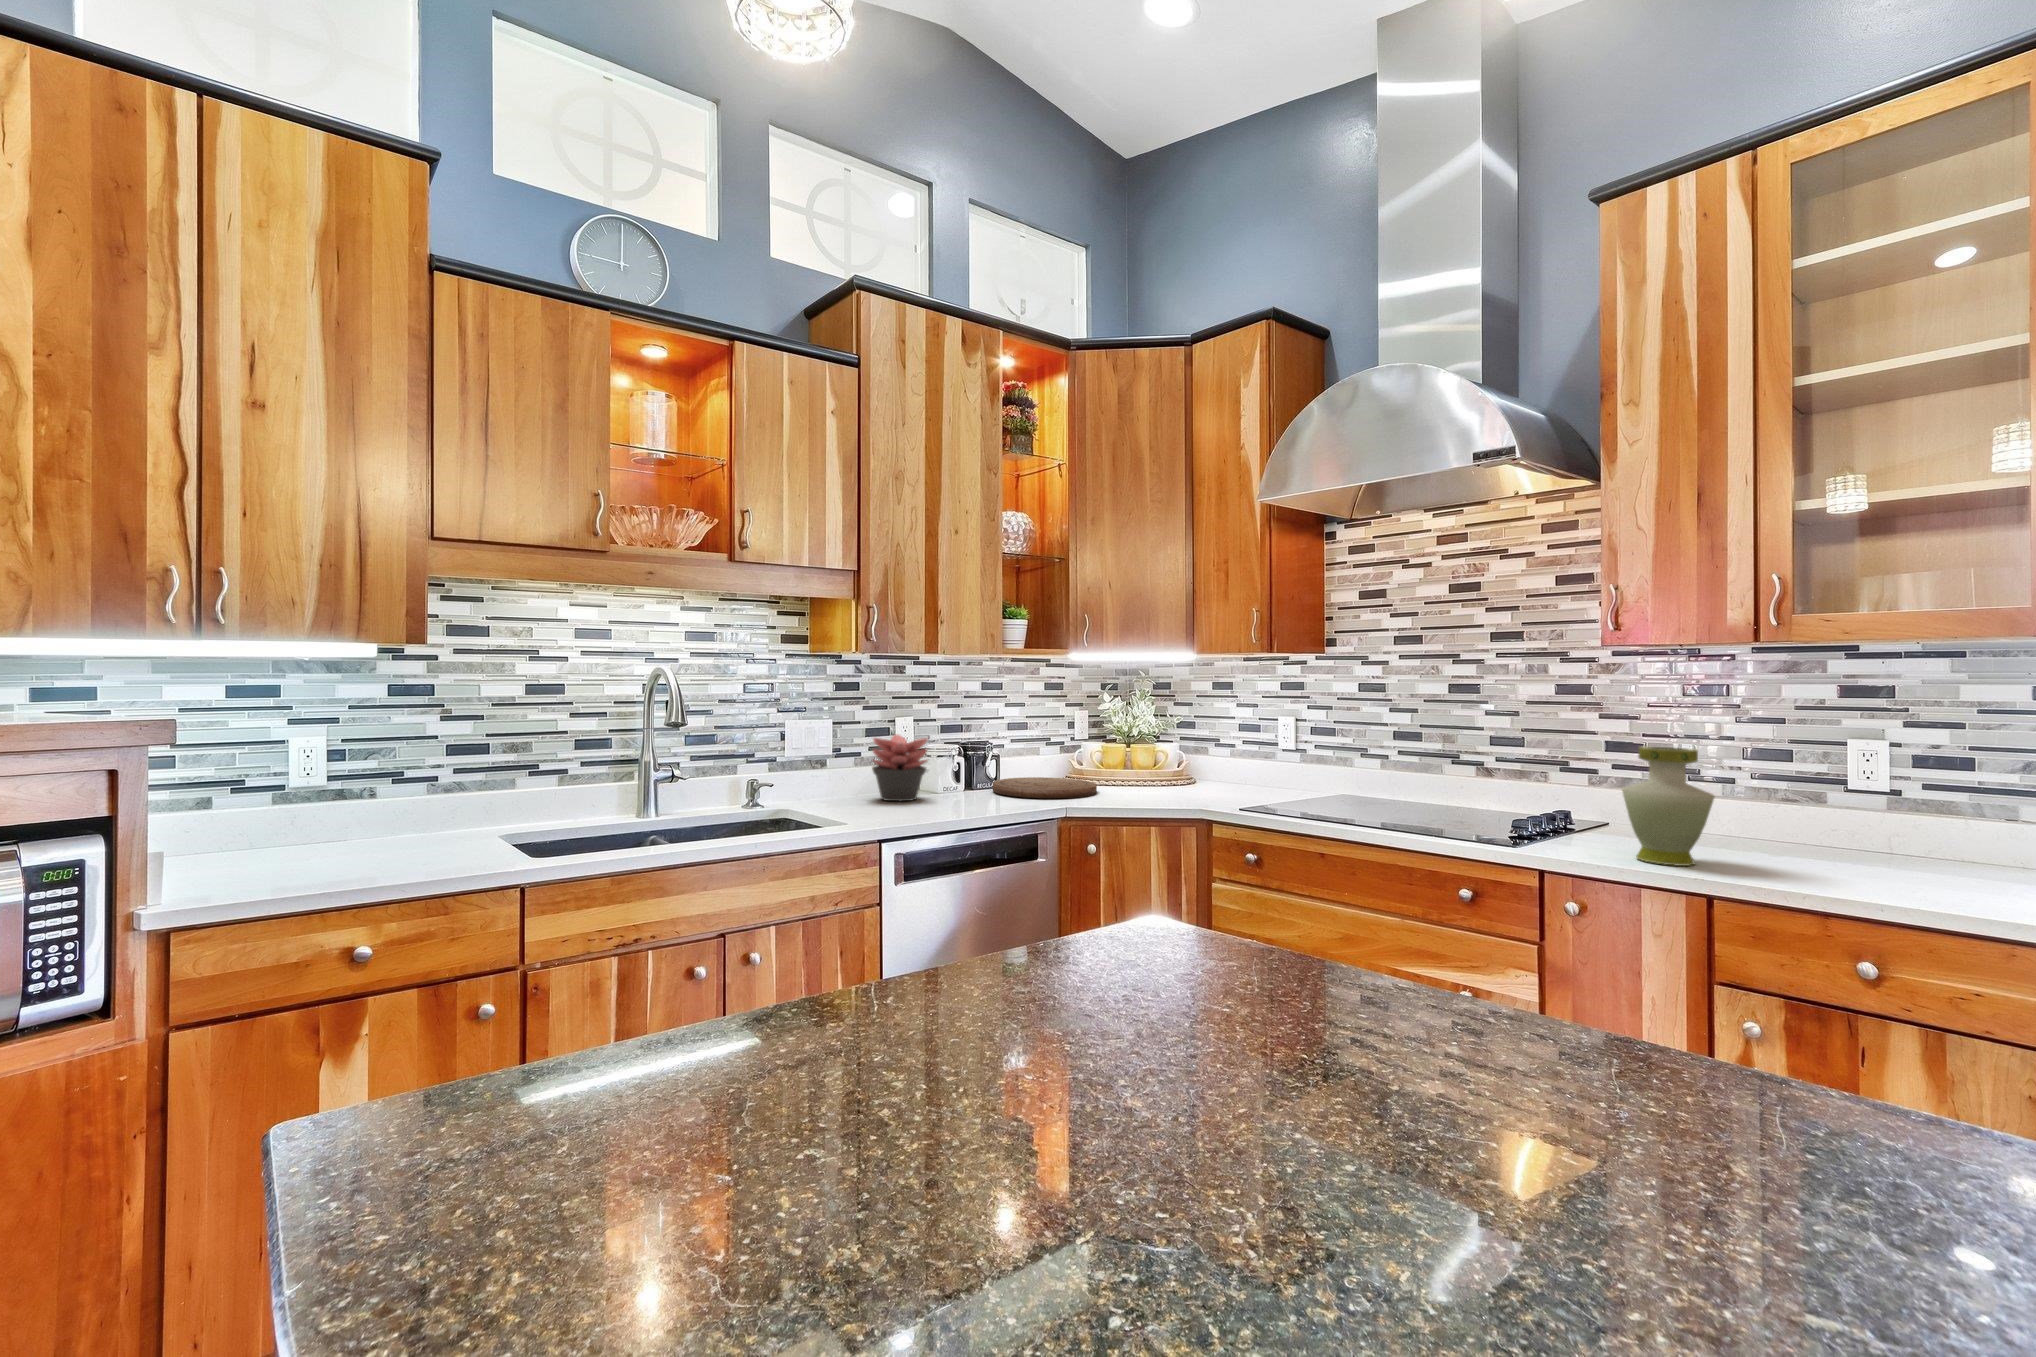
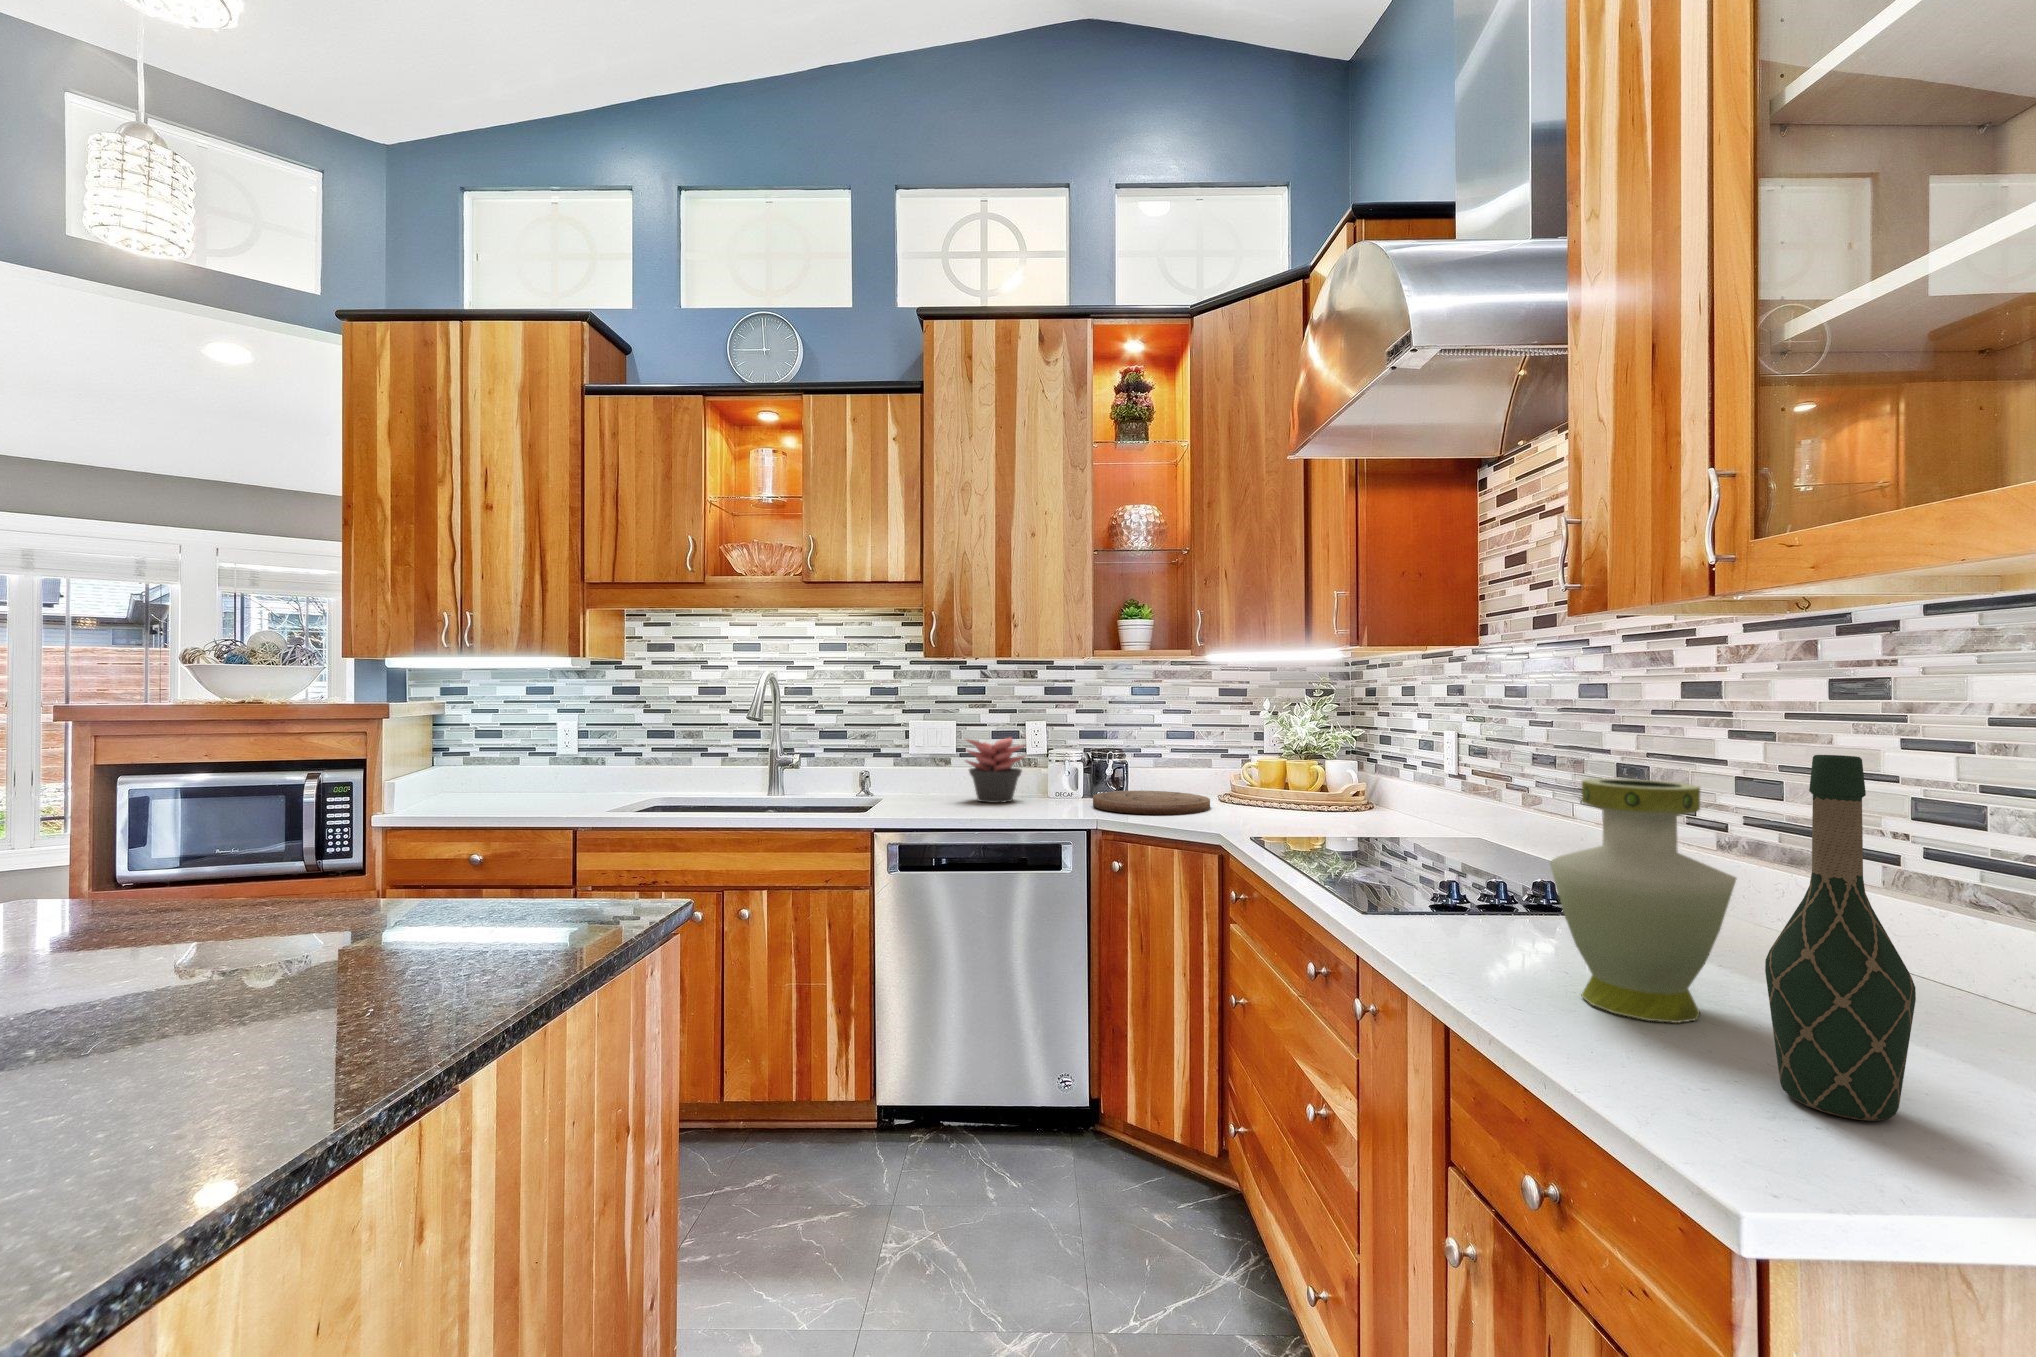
wine bottle: none [1777,732,1838,883] -> present [1765,755,1916,1121]

